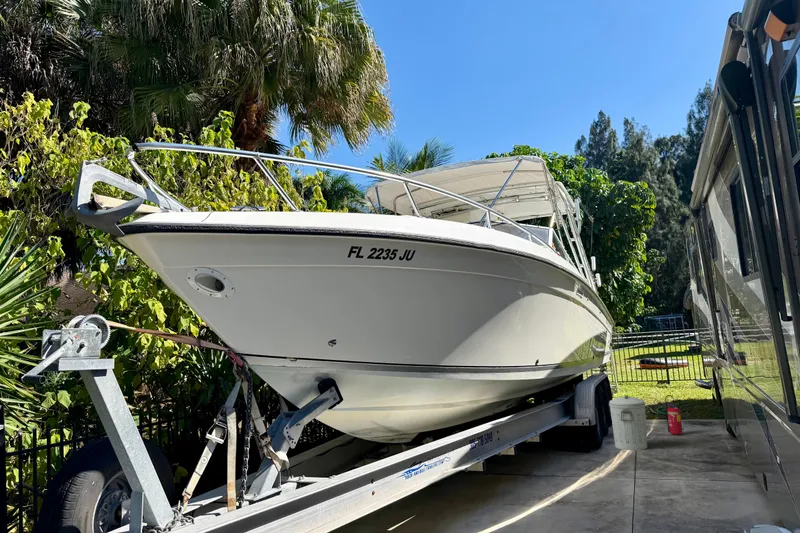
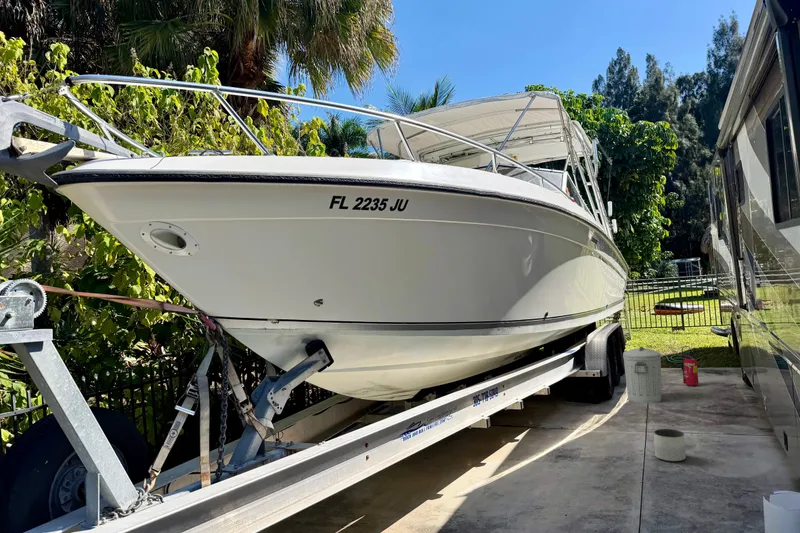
planter: none [639,470,670,501] -> present [654,429,686,462]

